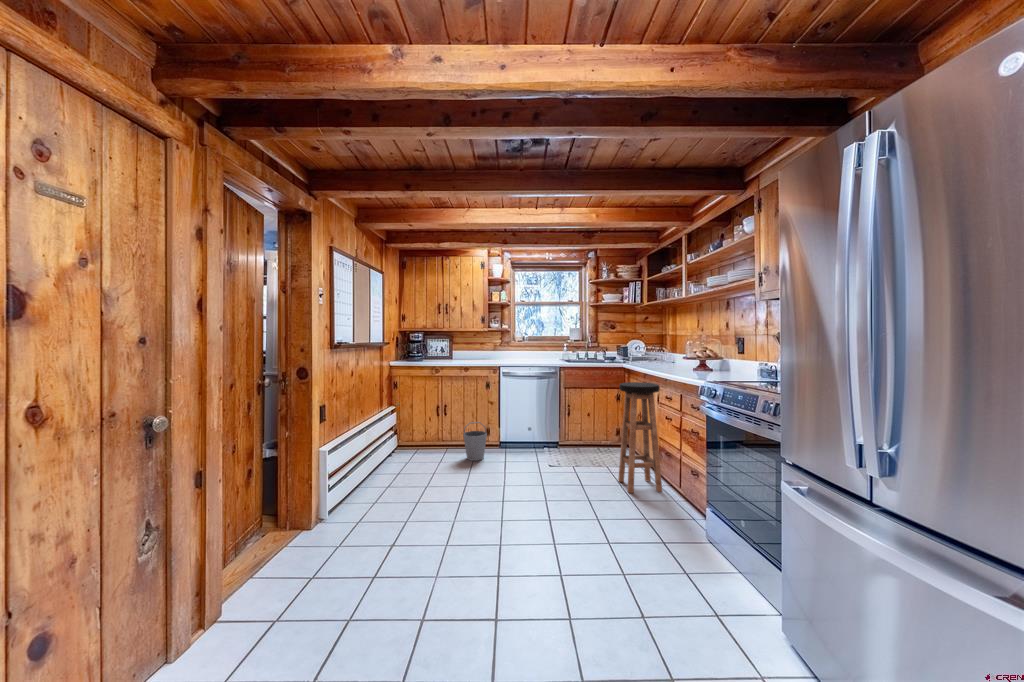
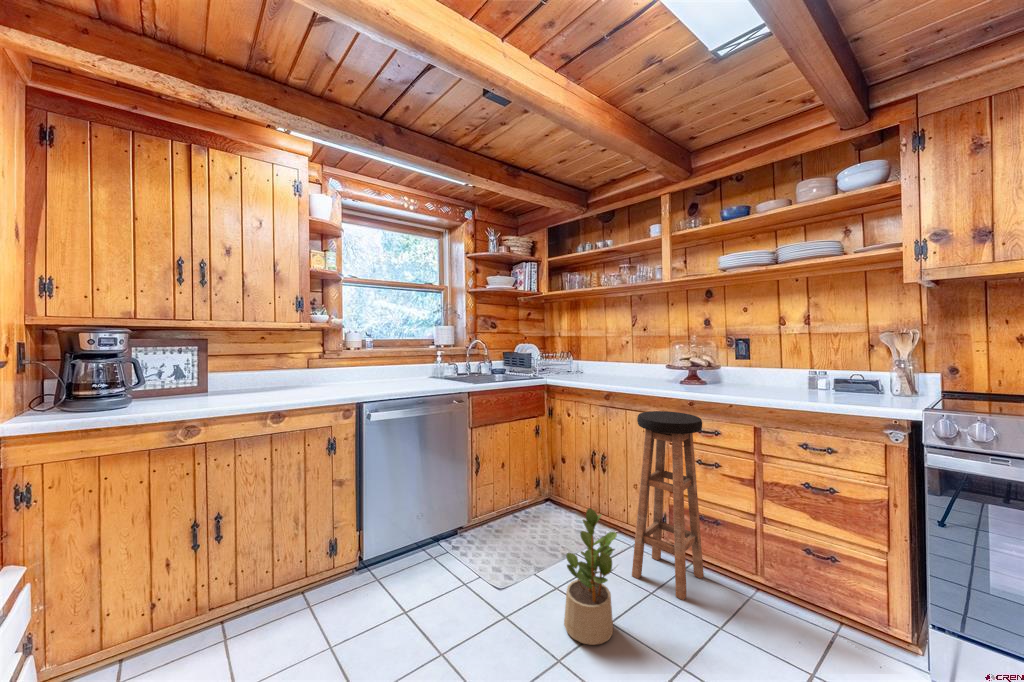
bucket: present [463,422,487,461] -> none [306,539,366,643]
potted plant: none [552,422,585,488] -> present [564,508,617,645]

